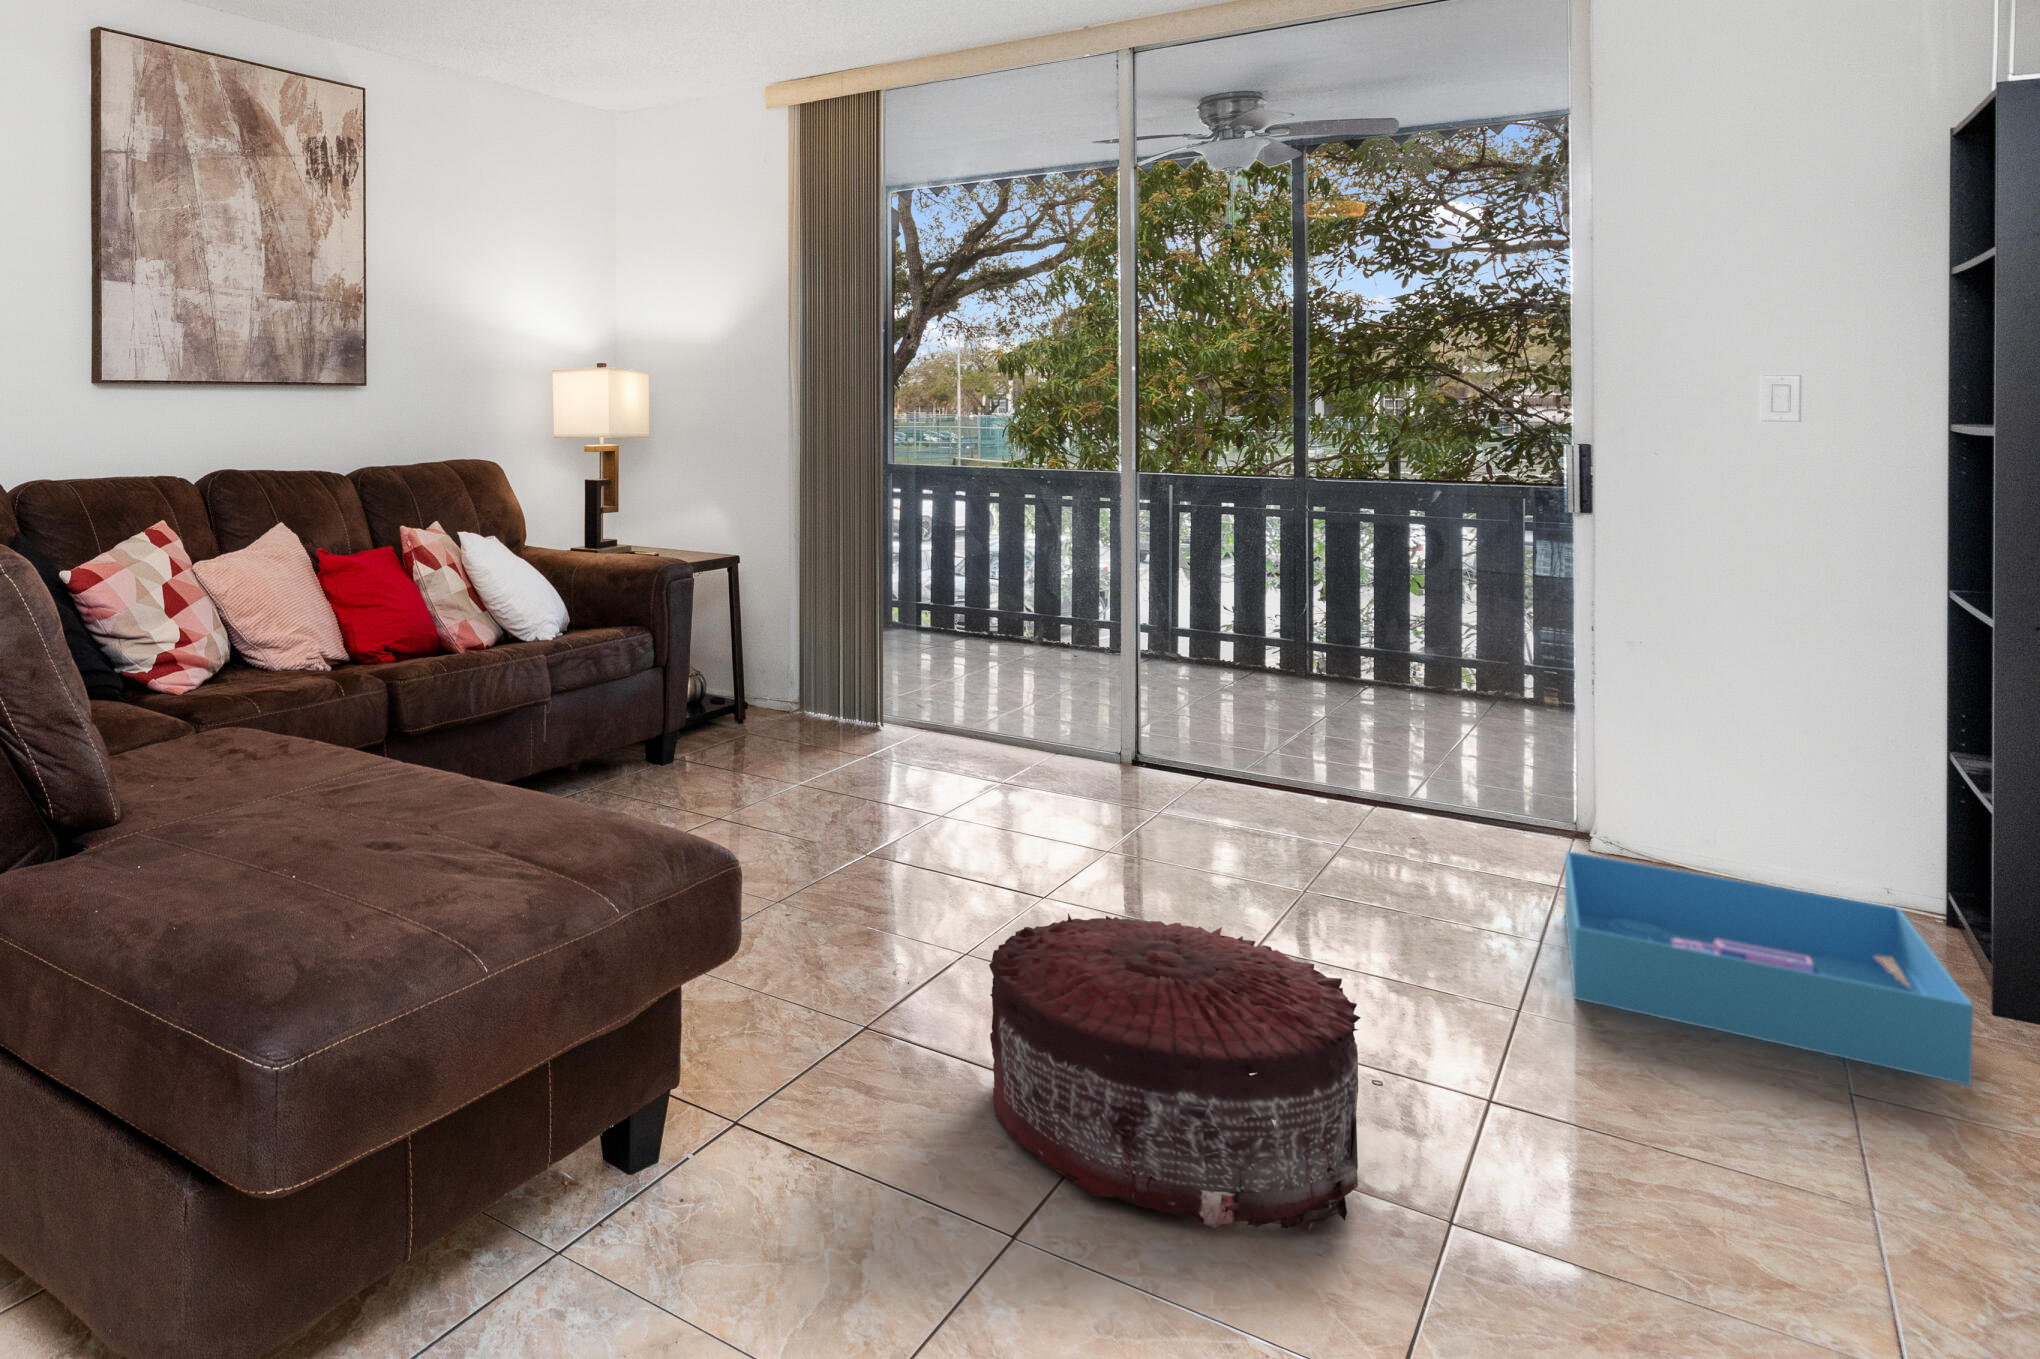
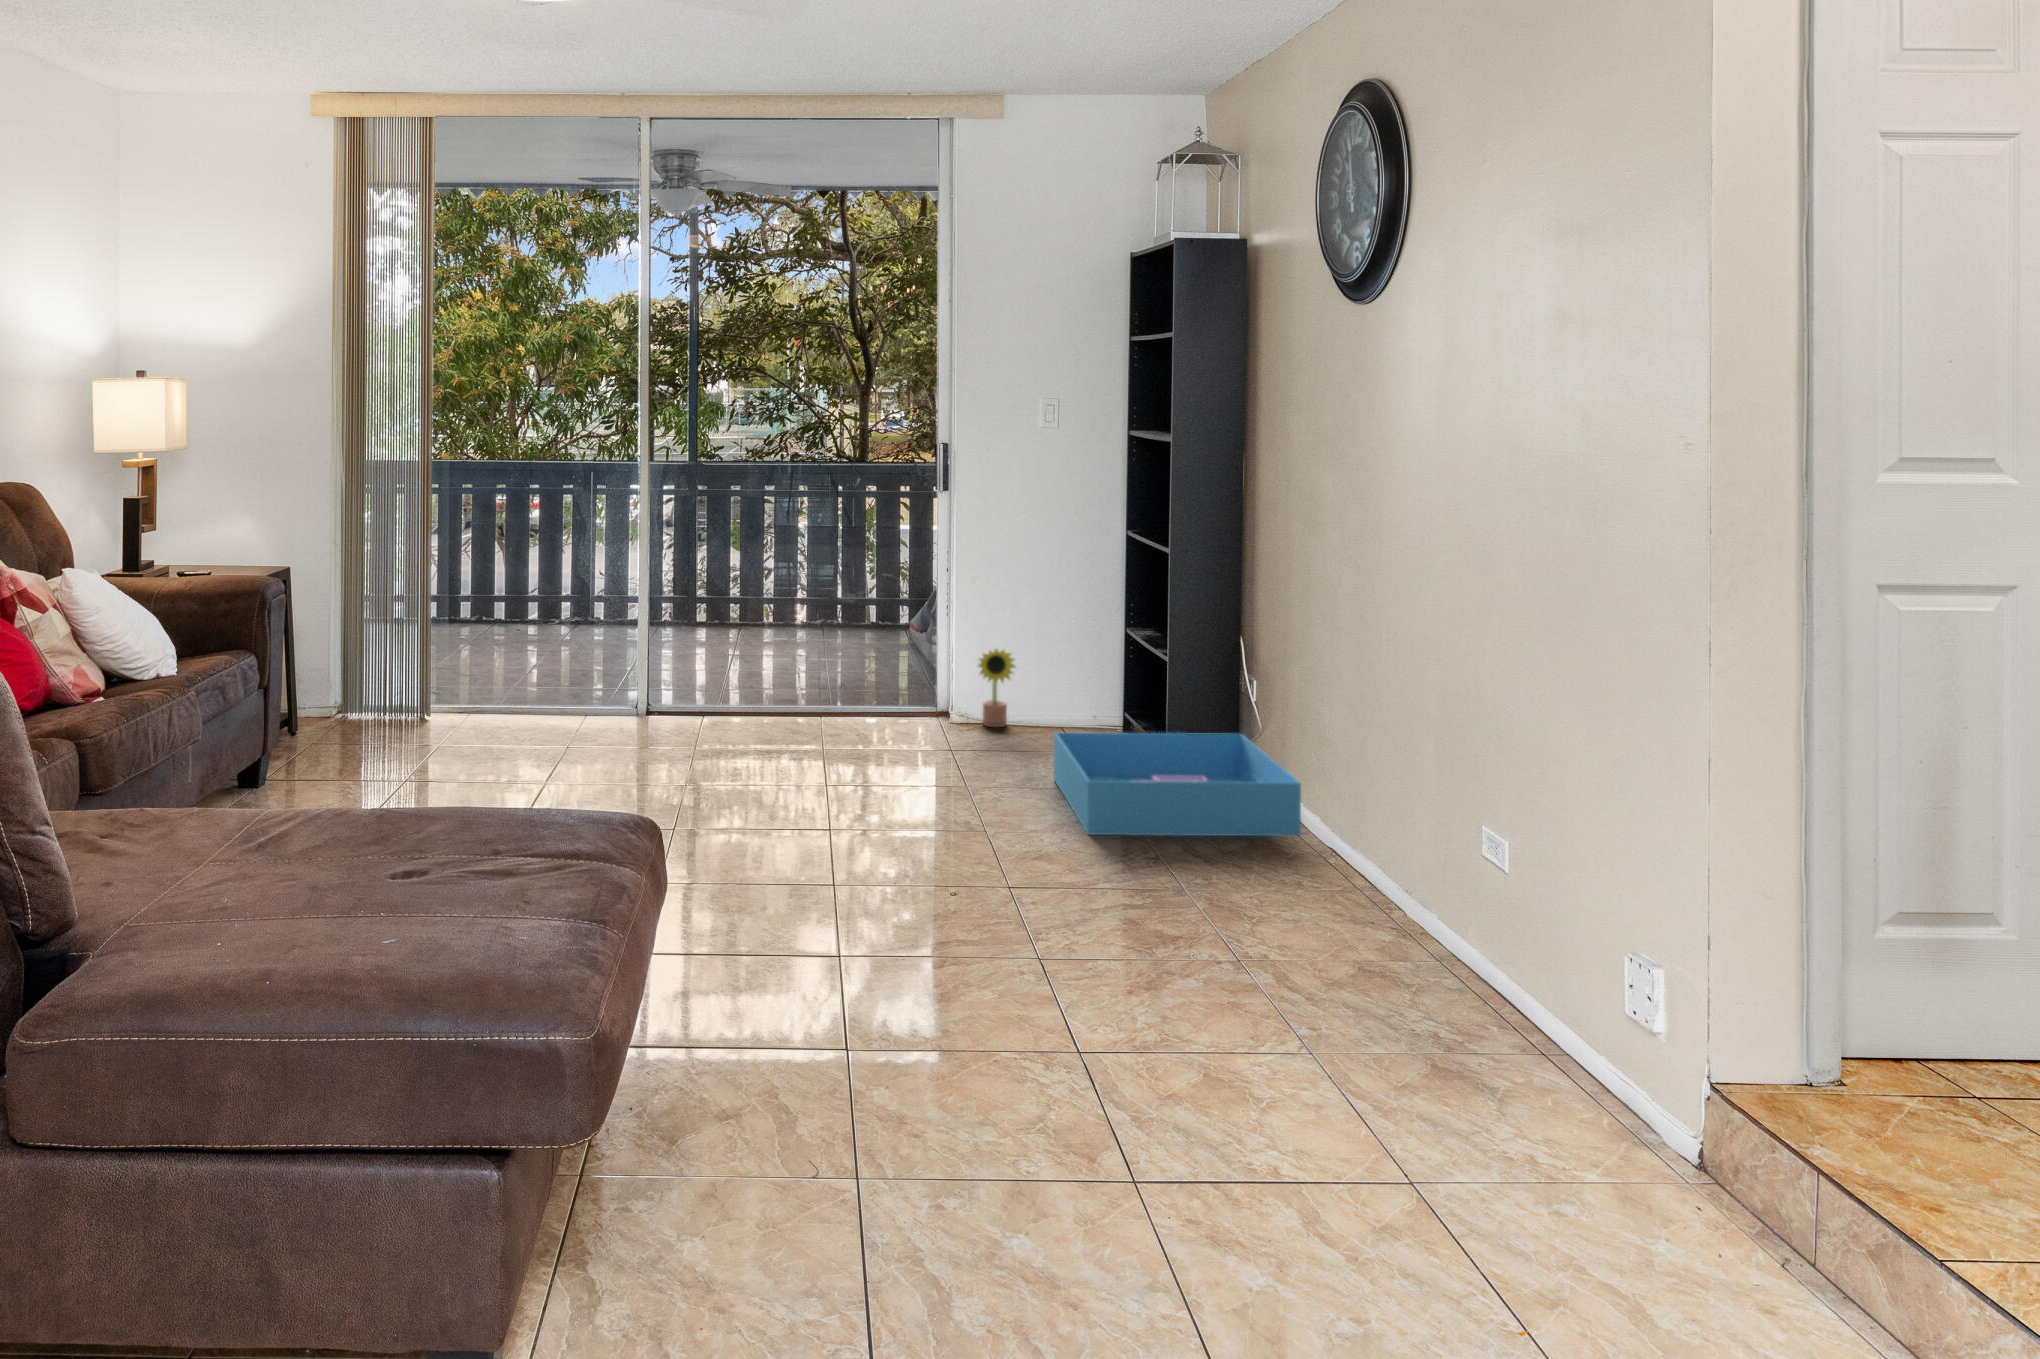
decorative plant: none [1487,727,1549,829] -> present [978,649,1016,727]
pouf: present [989,913,1361,1231] -> none [767,817,1045,1036]

